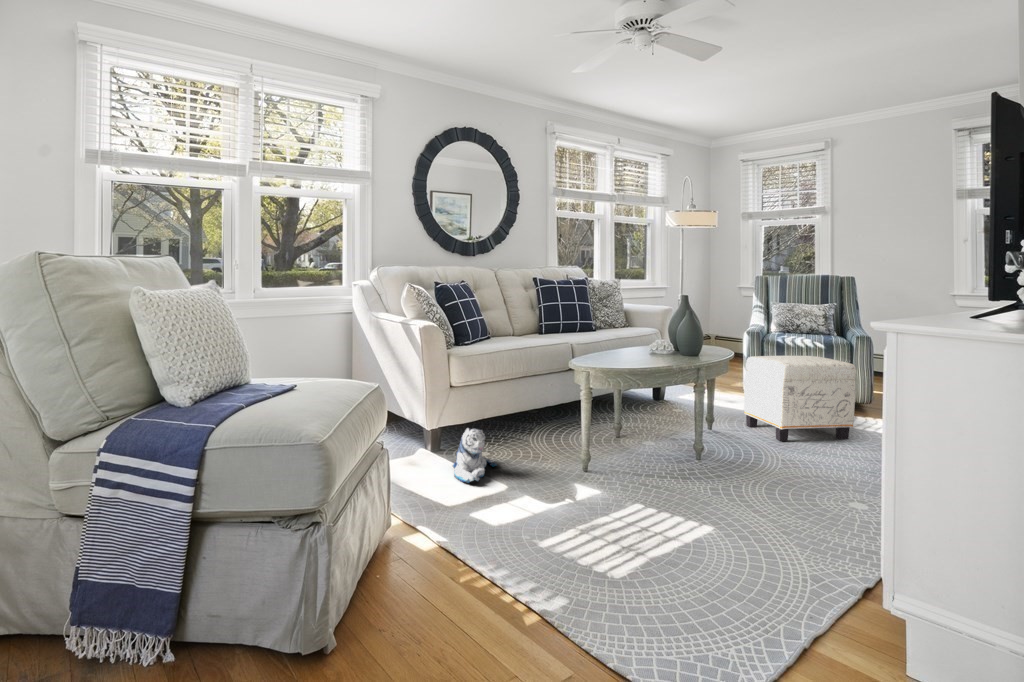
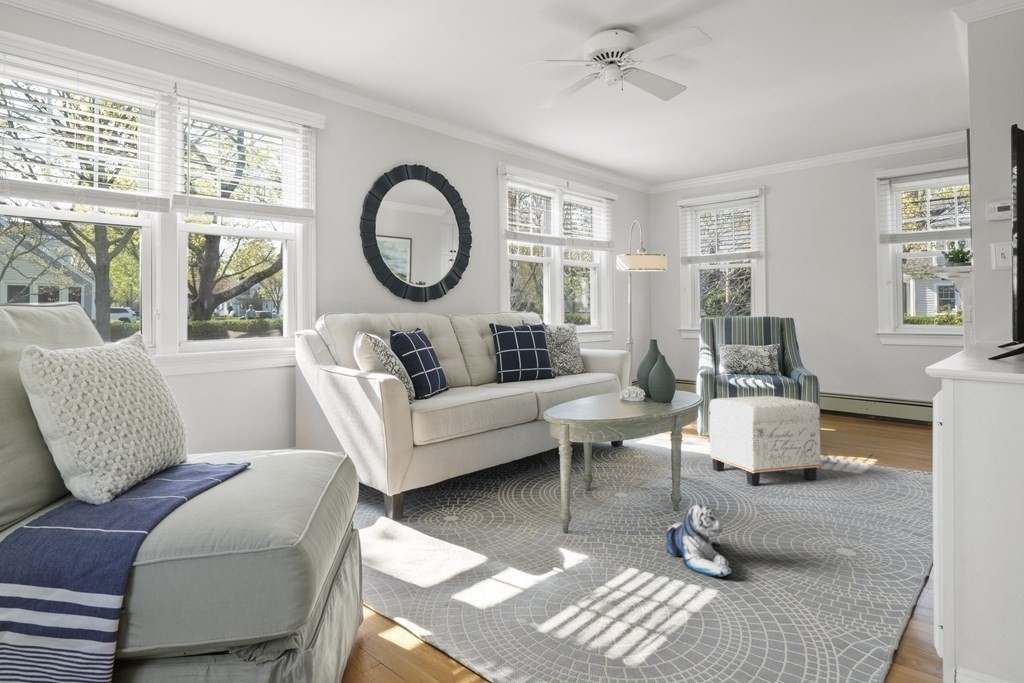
plush toy: present [453,428,497,483] -> present [665,504,731,577]

